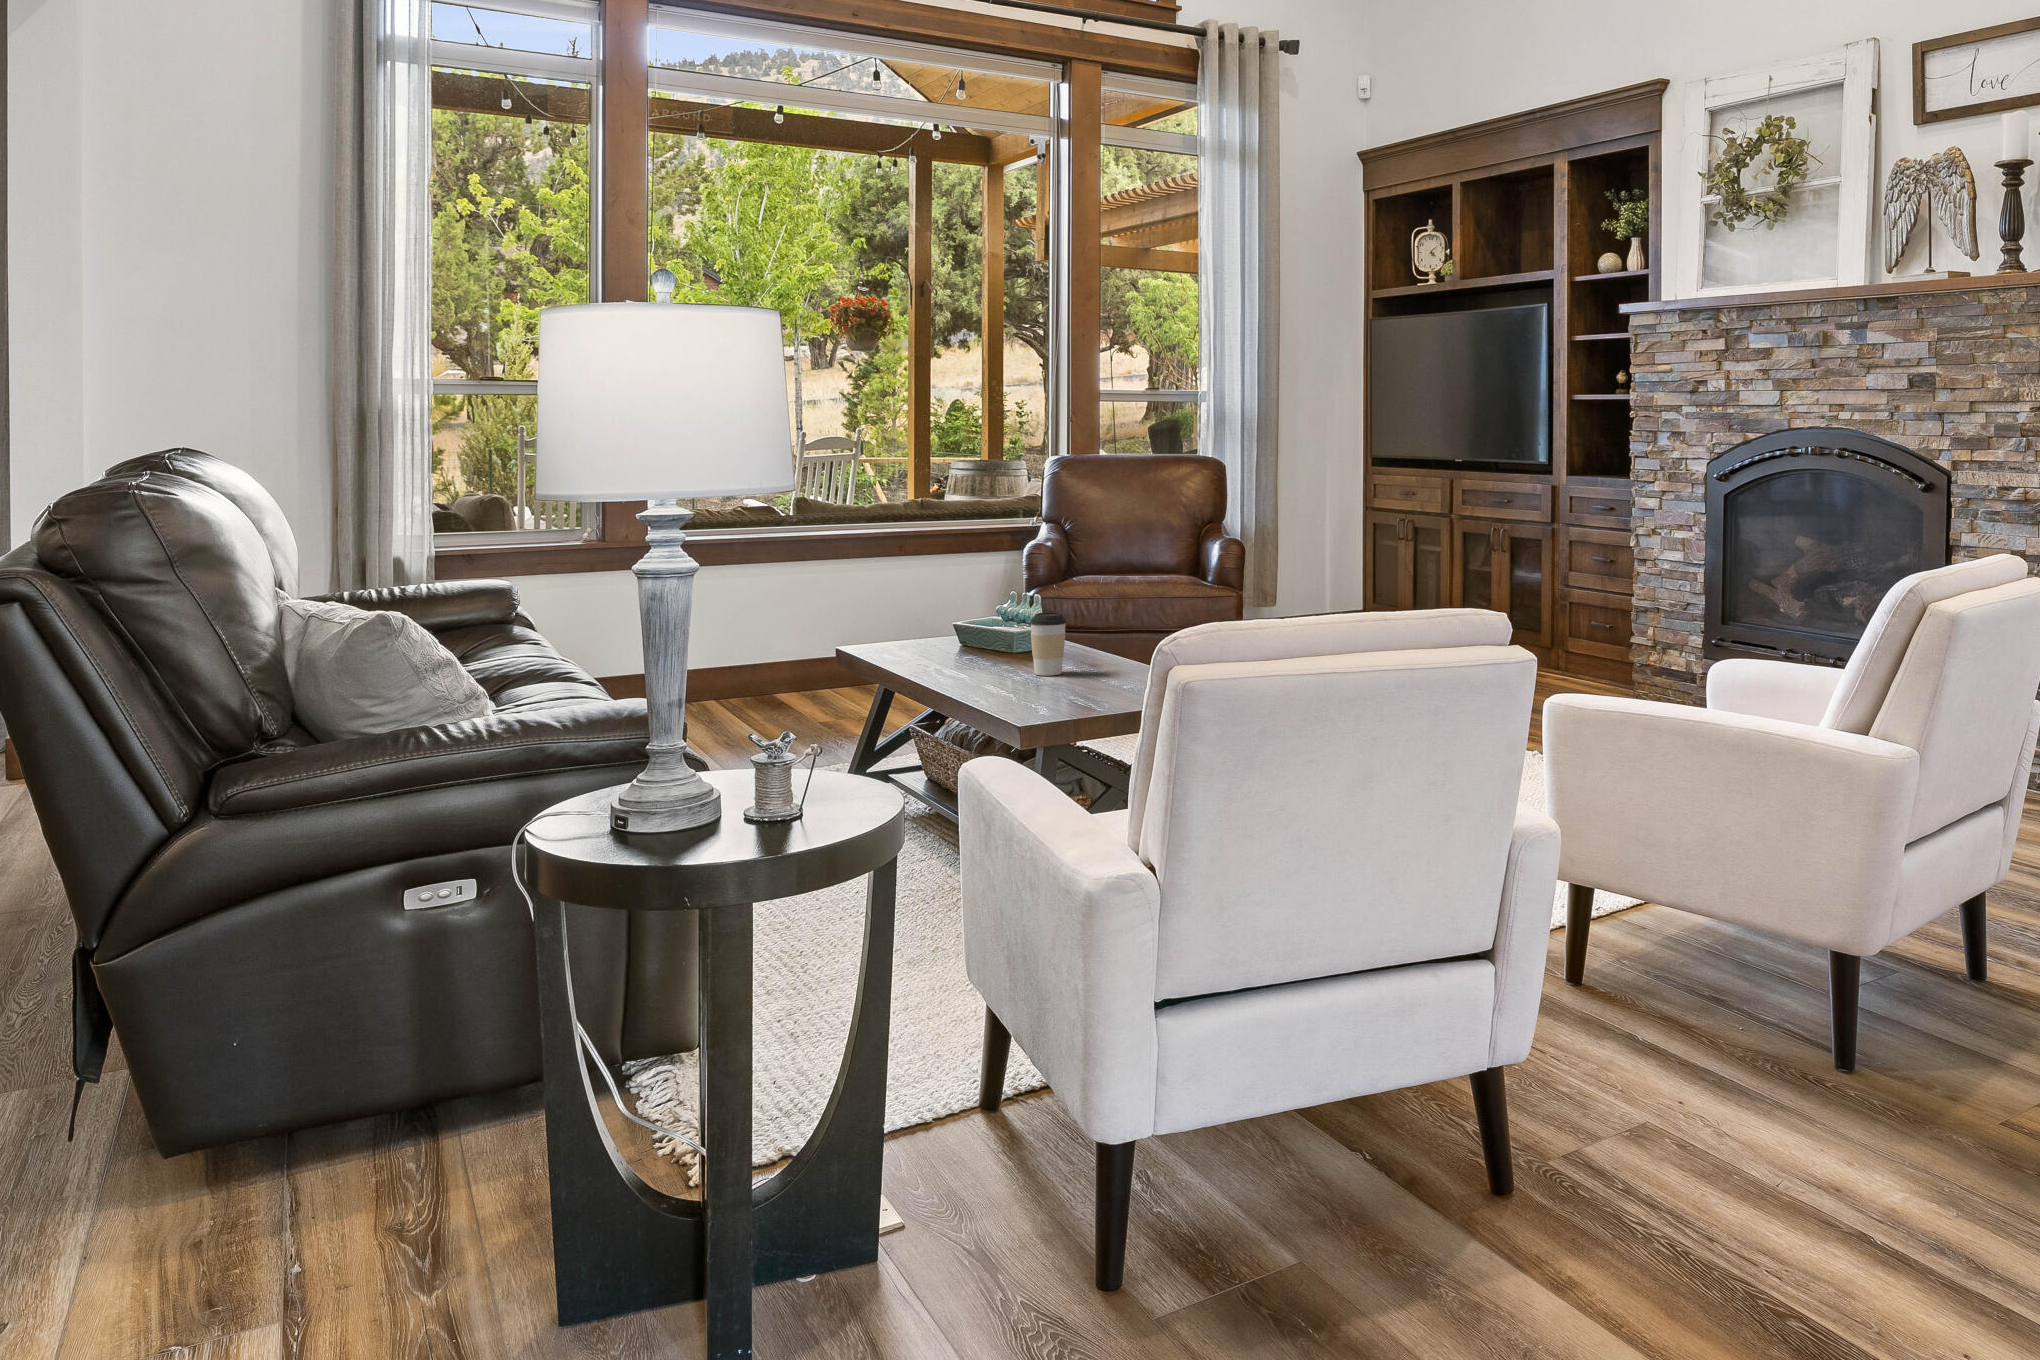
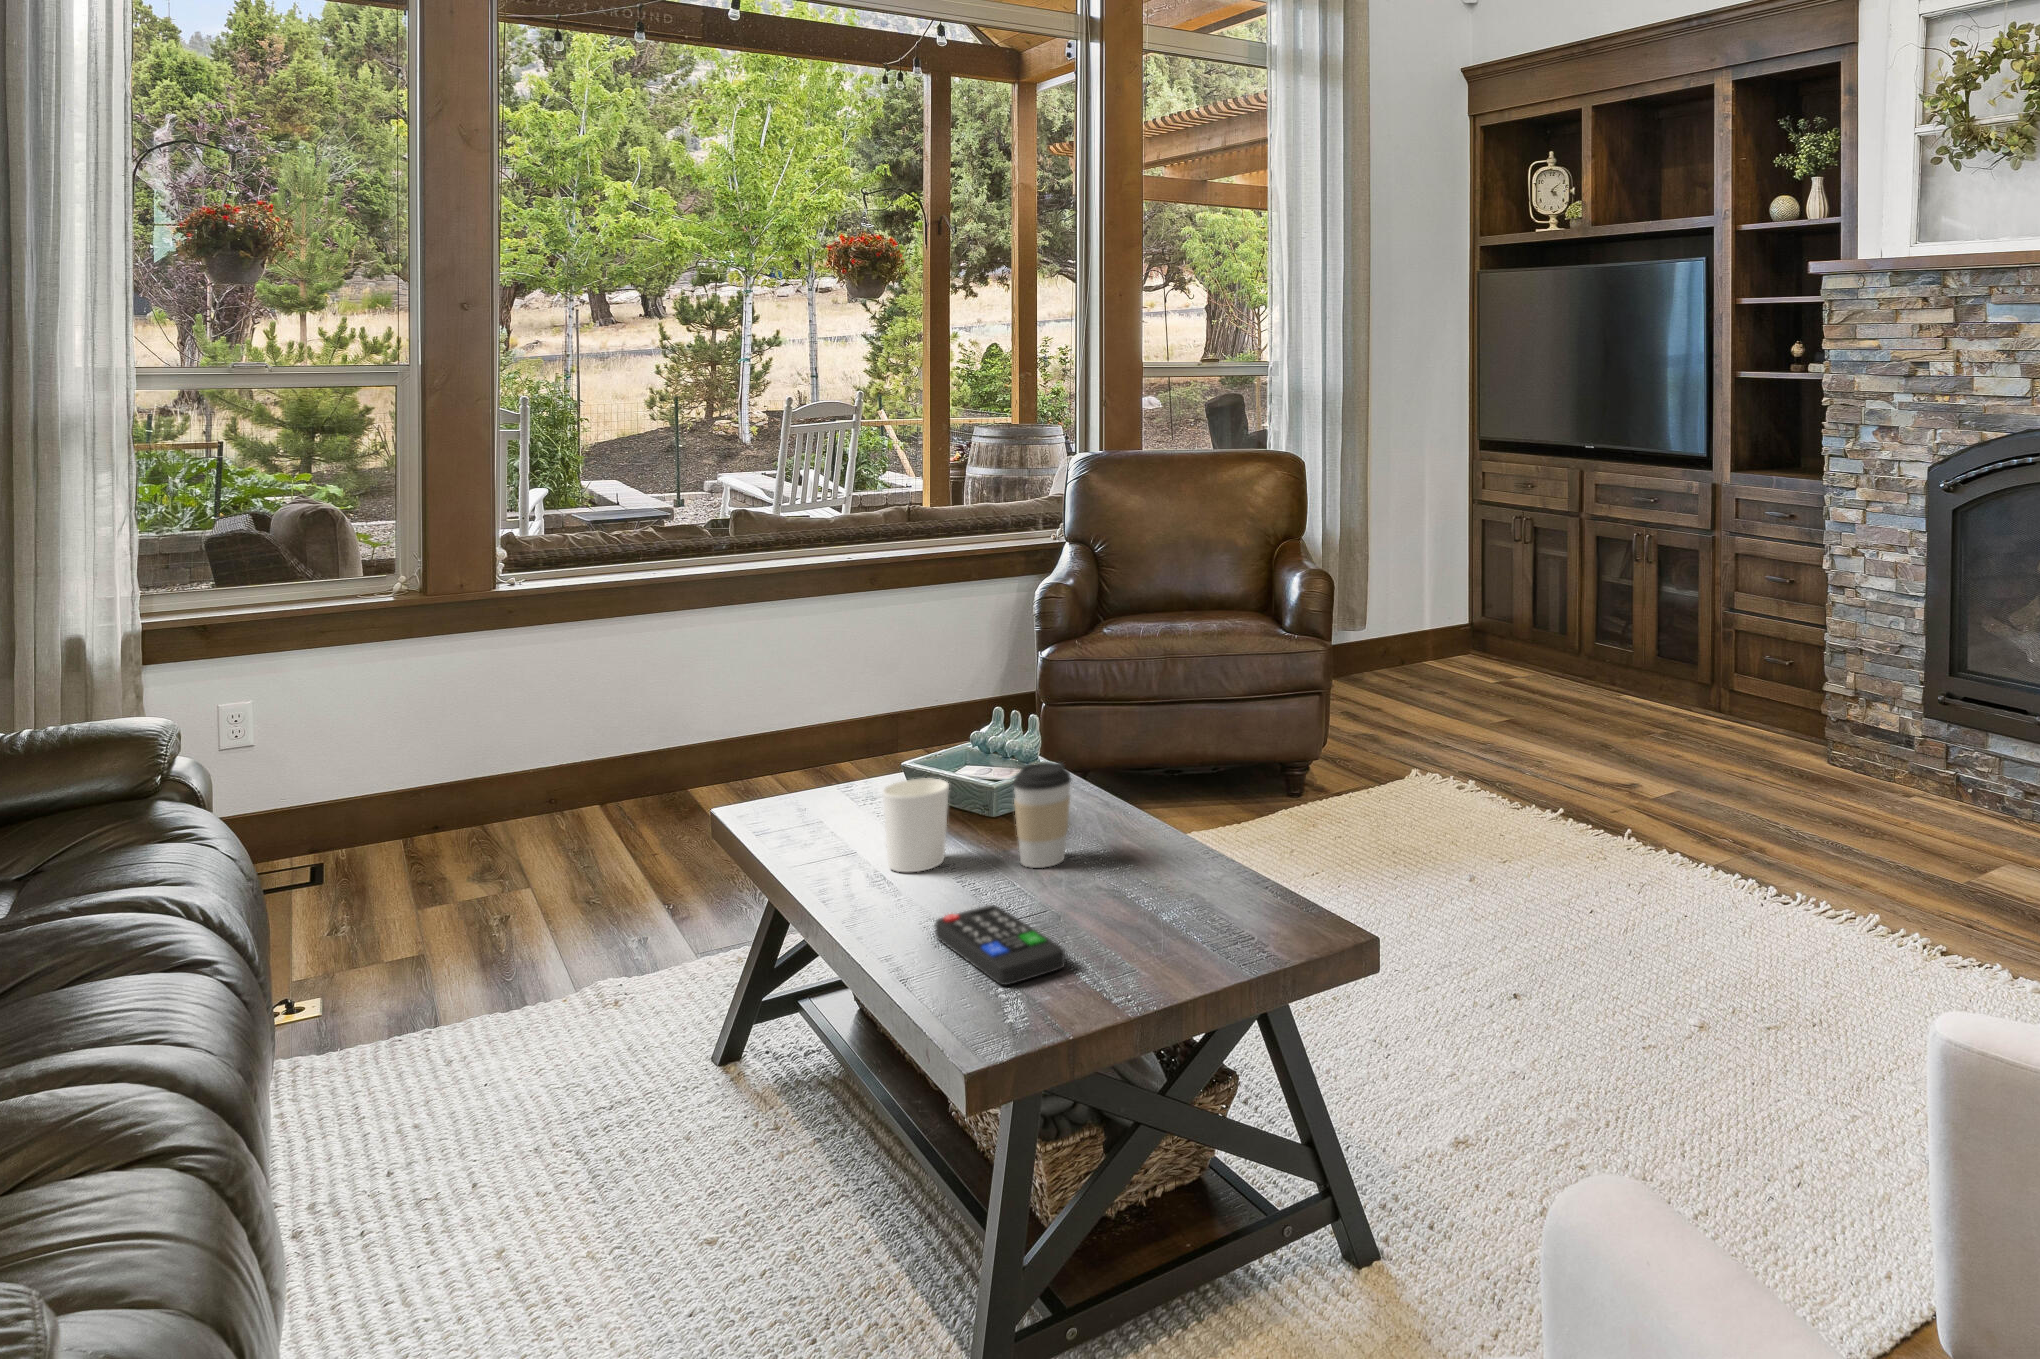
candle holder: none [950,622,990,676] -> present [883,778,949,872]
remote control: none [990,681,1069,710] -> present [935,905,1065,985]

